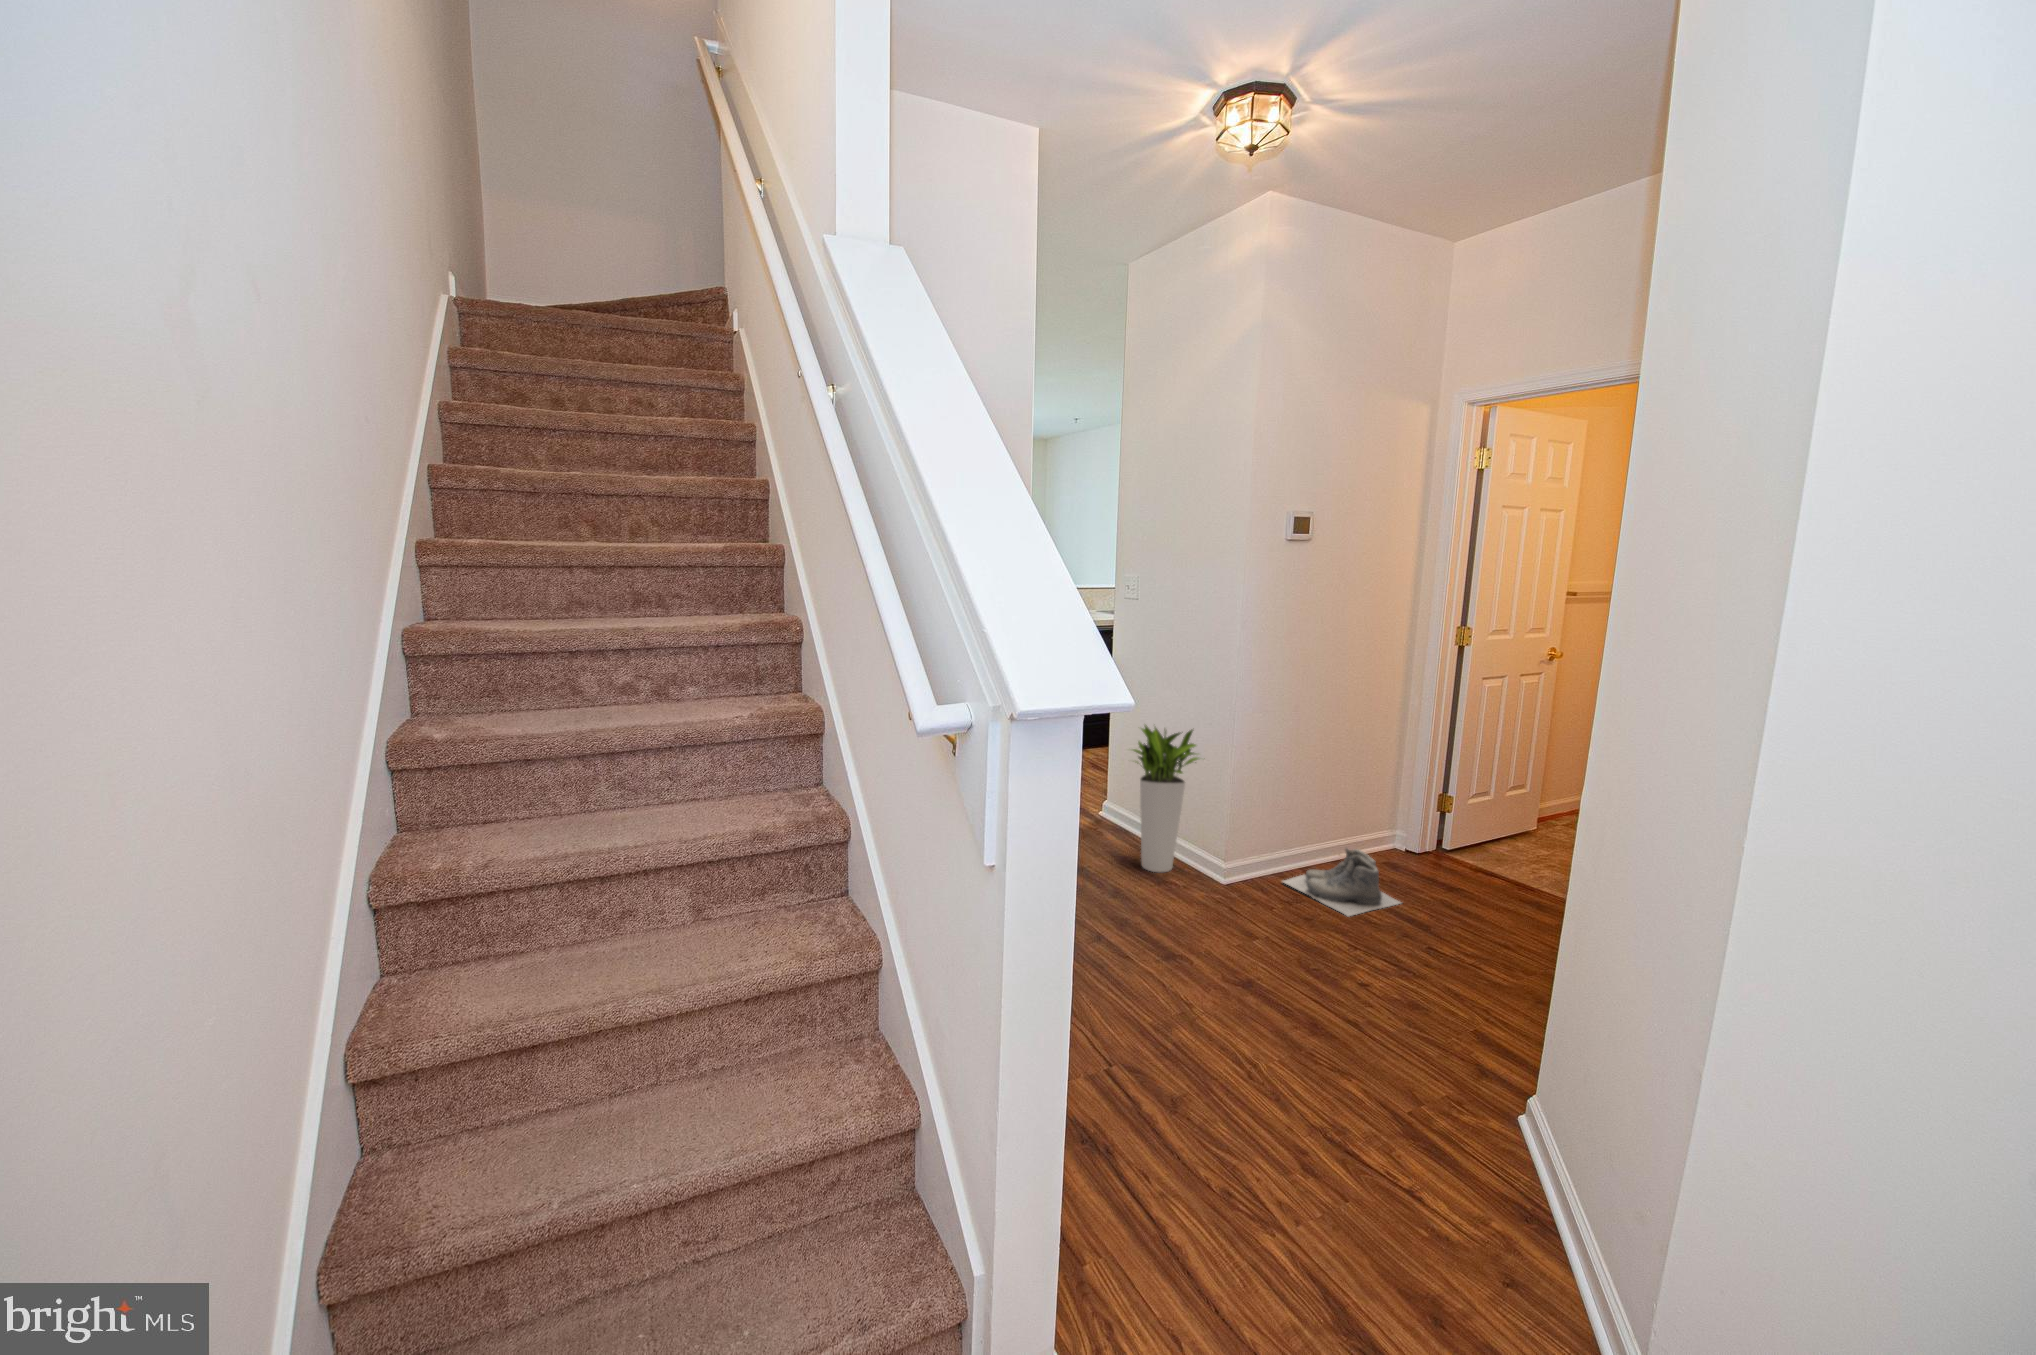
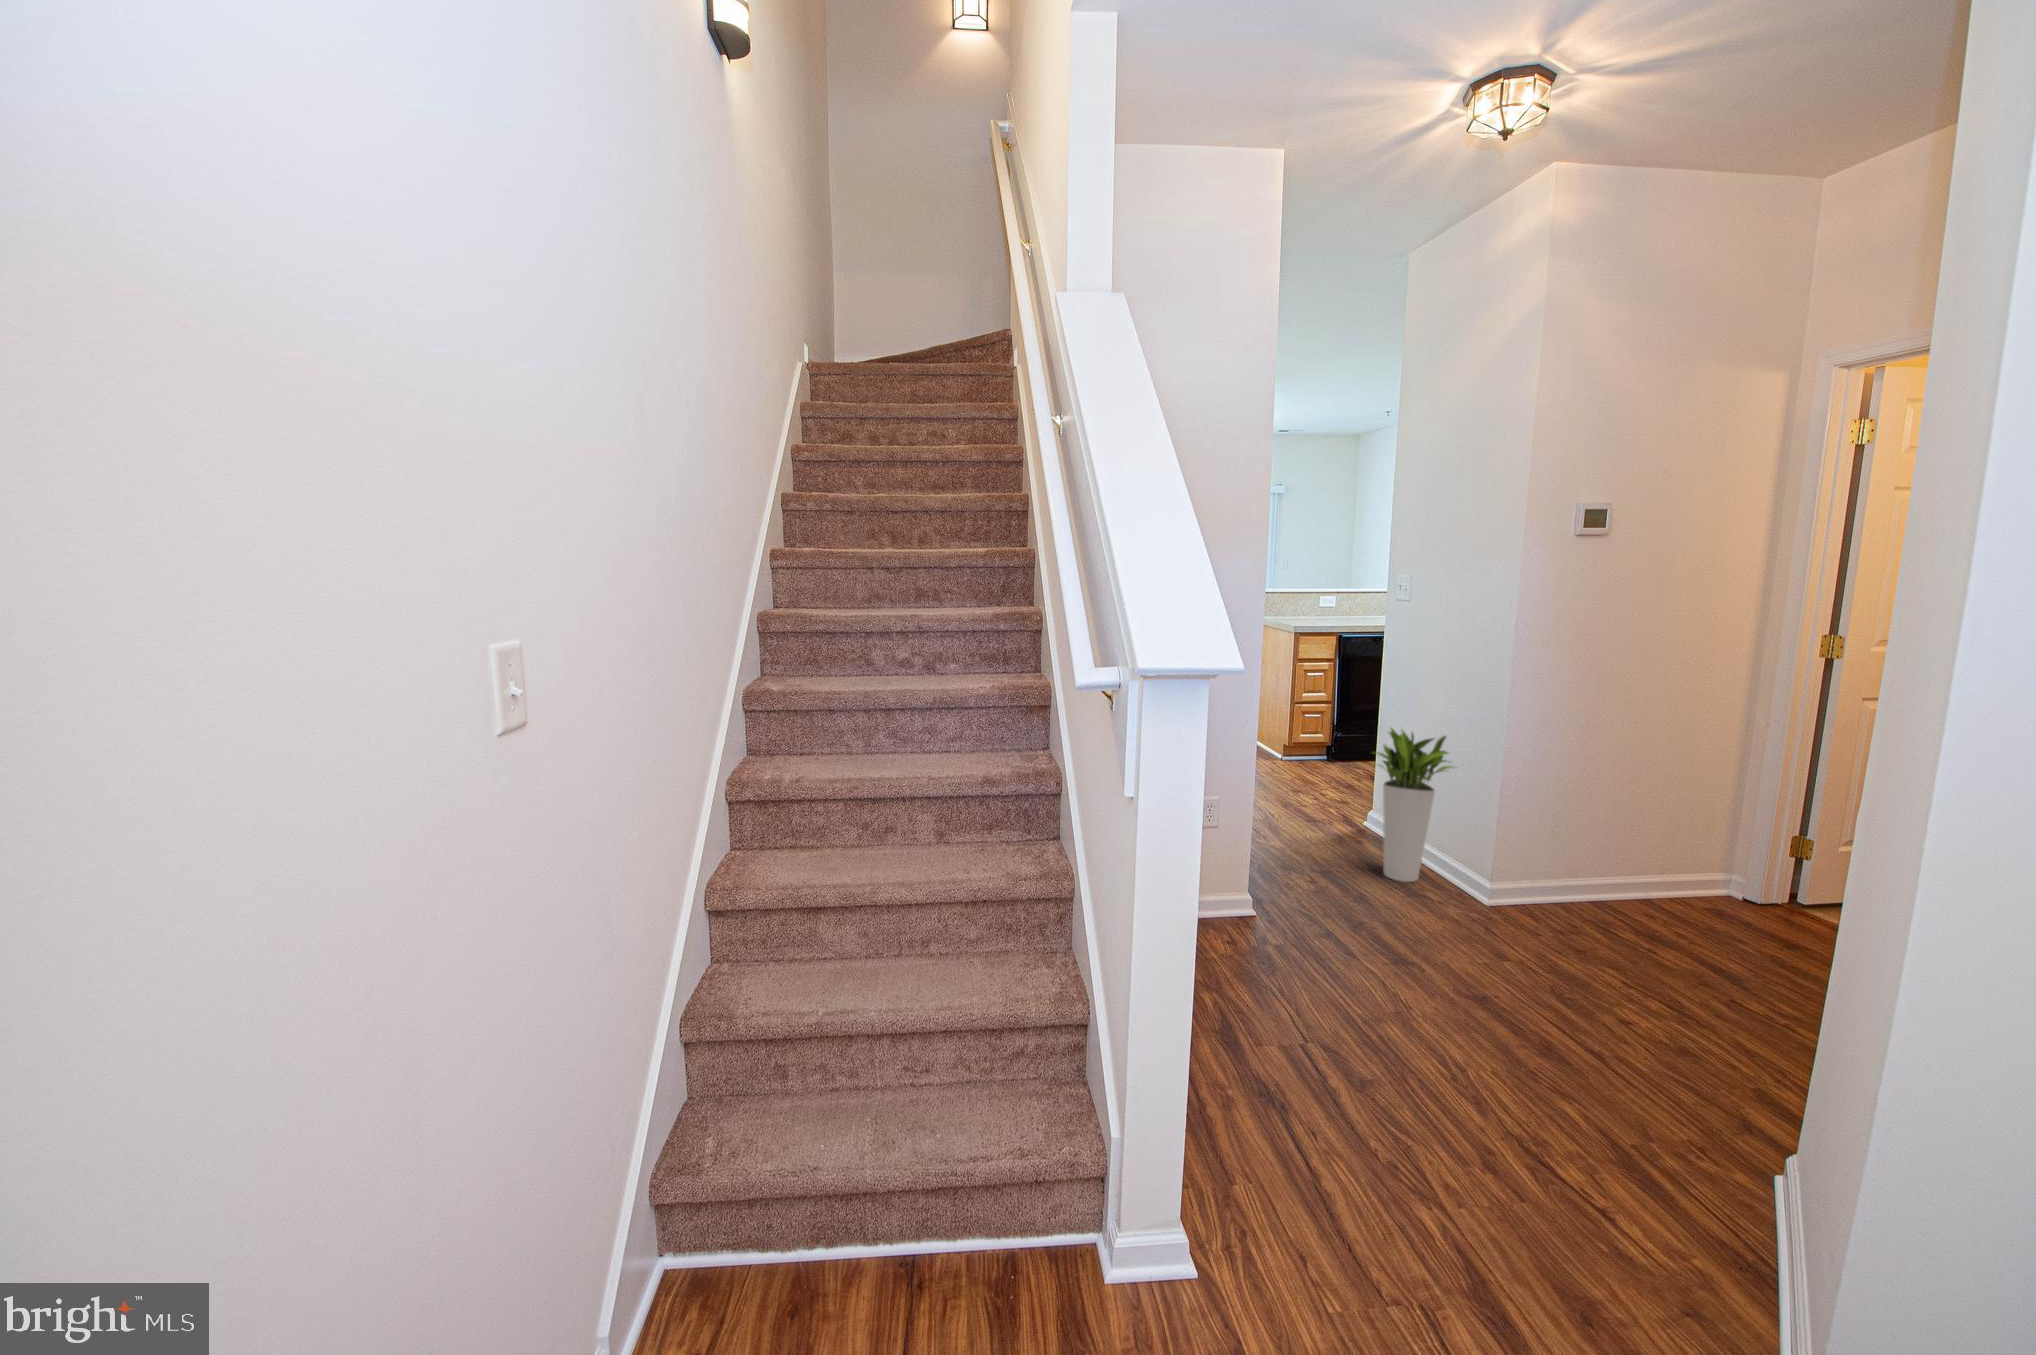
boots: present [1283,848,1401,916] -> none [1545,878,1704,954]

